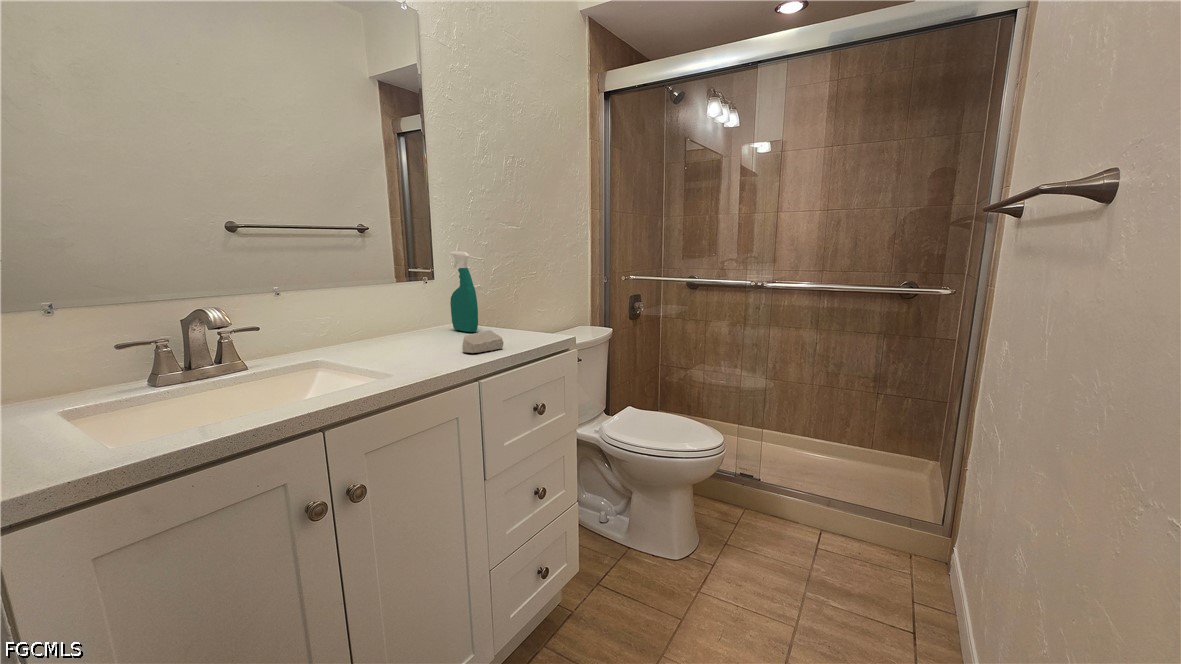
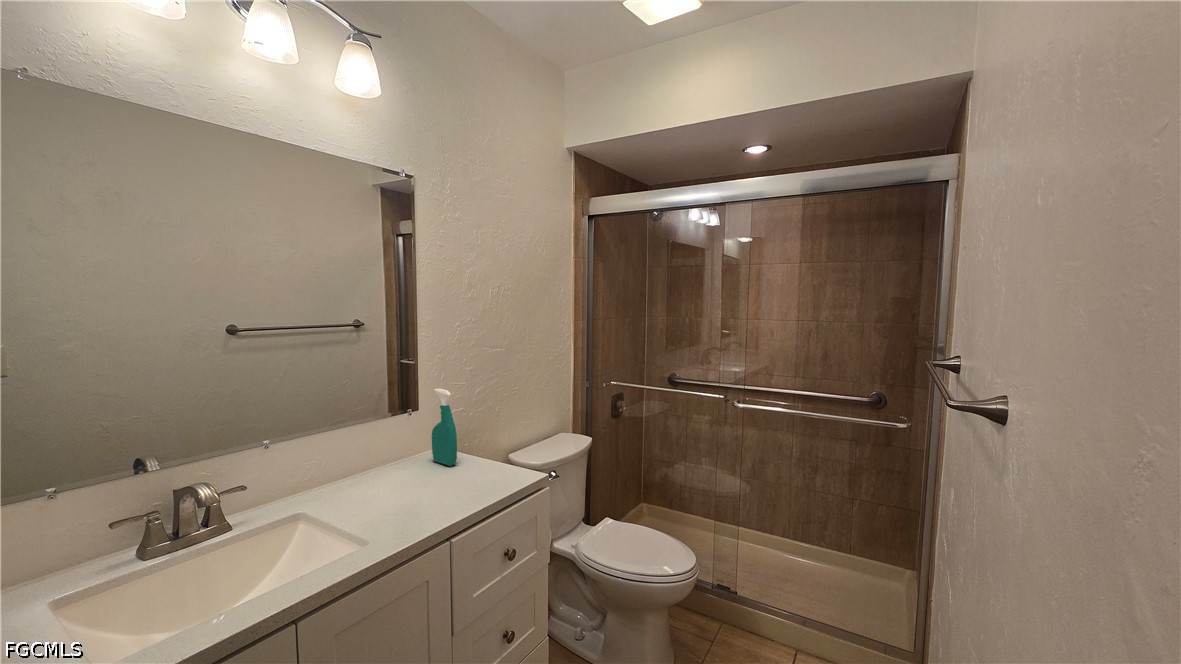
soap bar: present [462,330,504,353] -> none [437,476,477,505]

